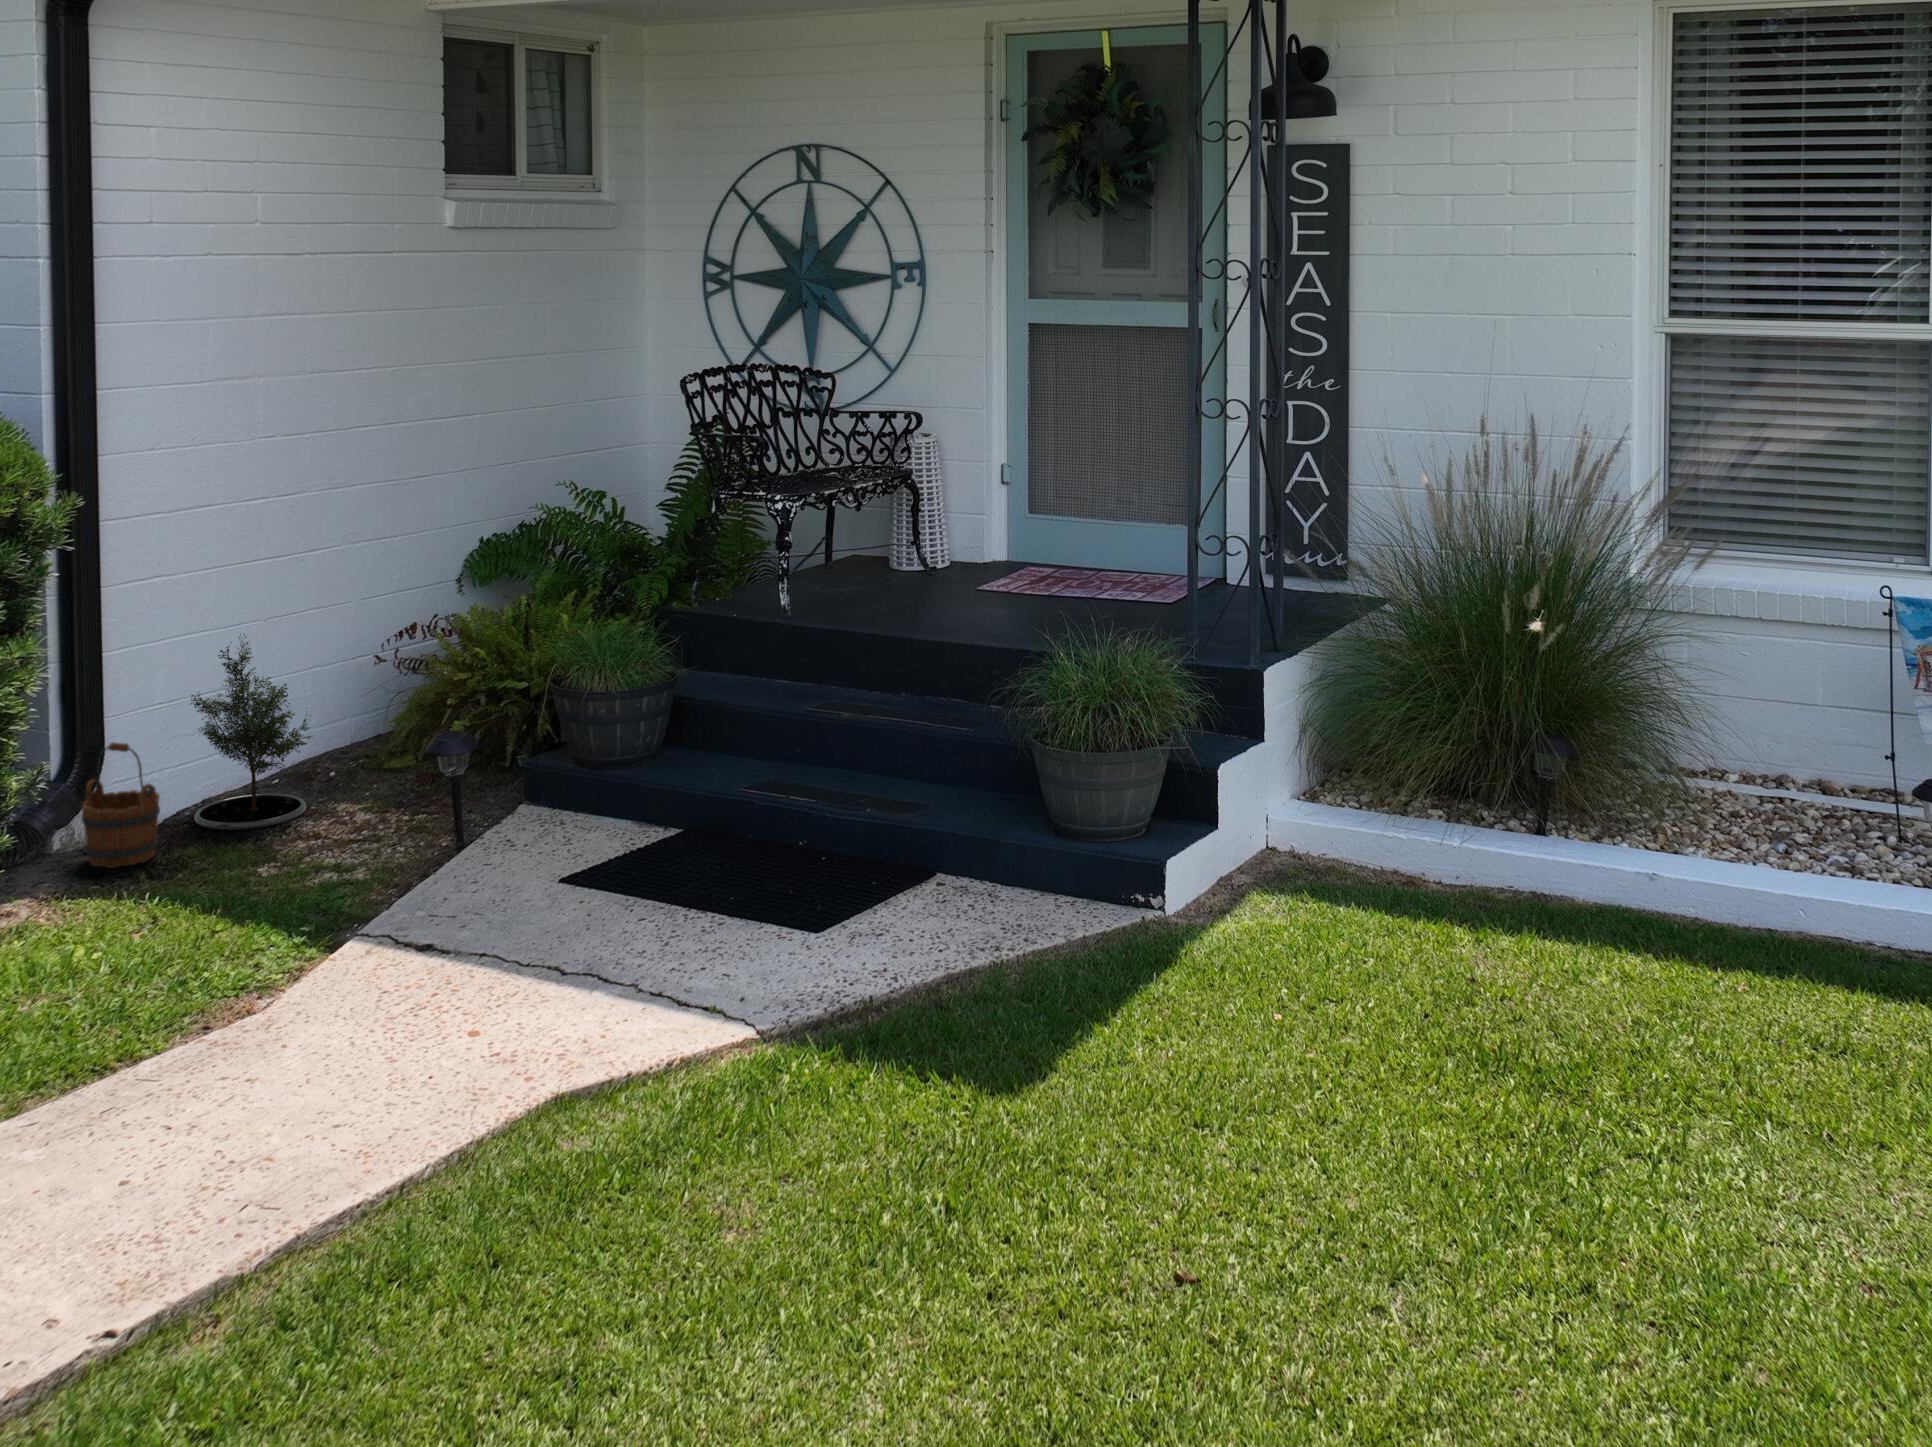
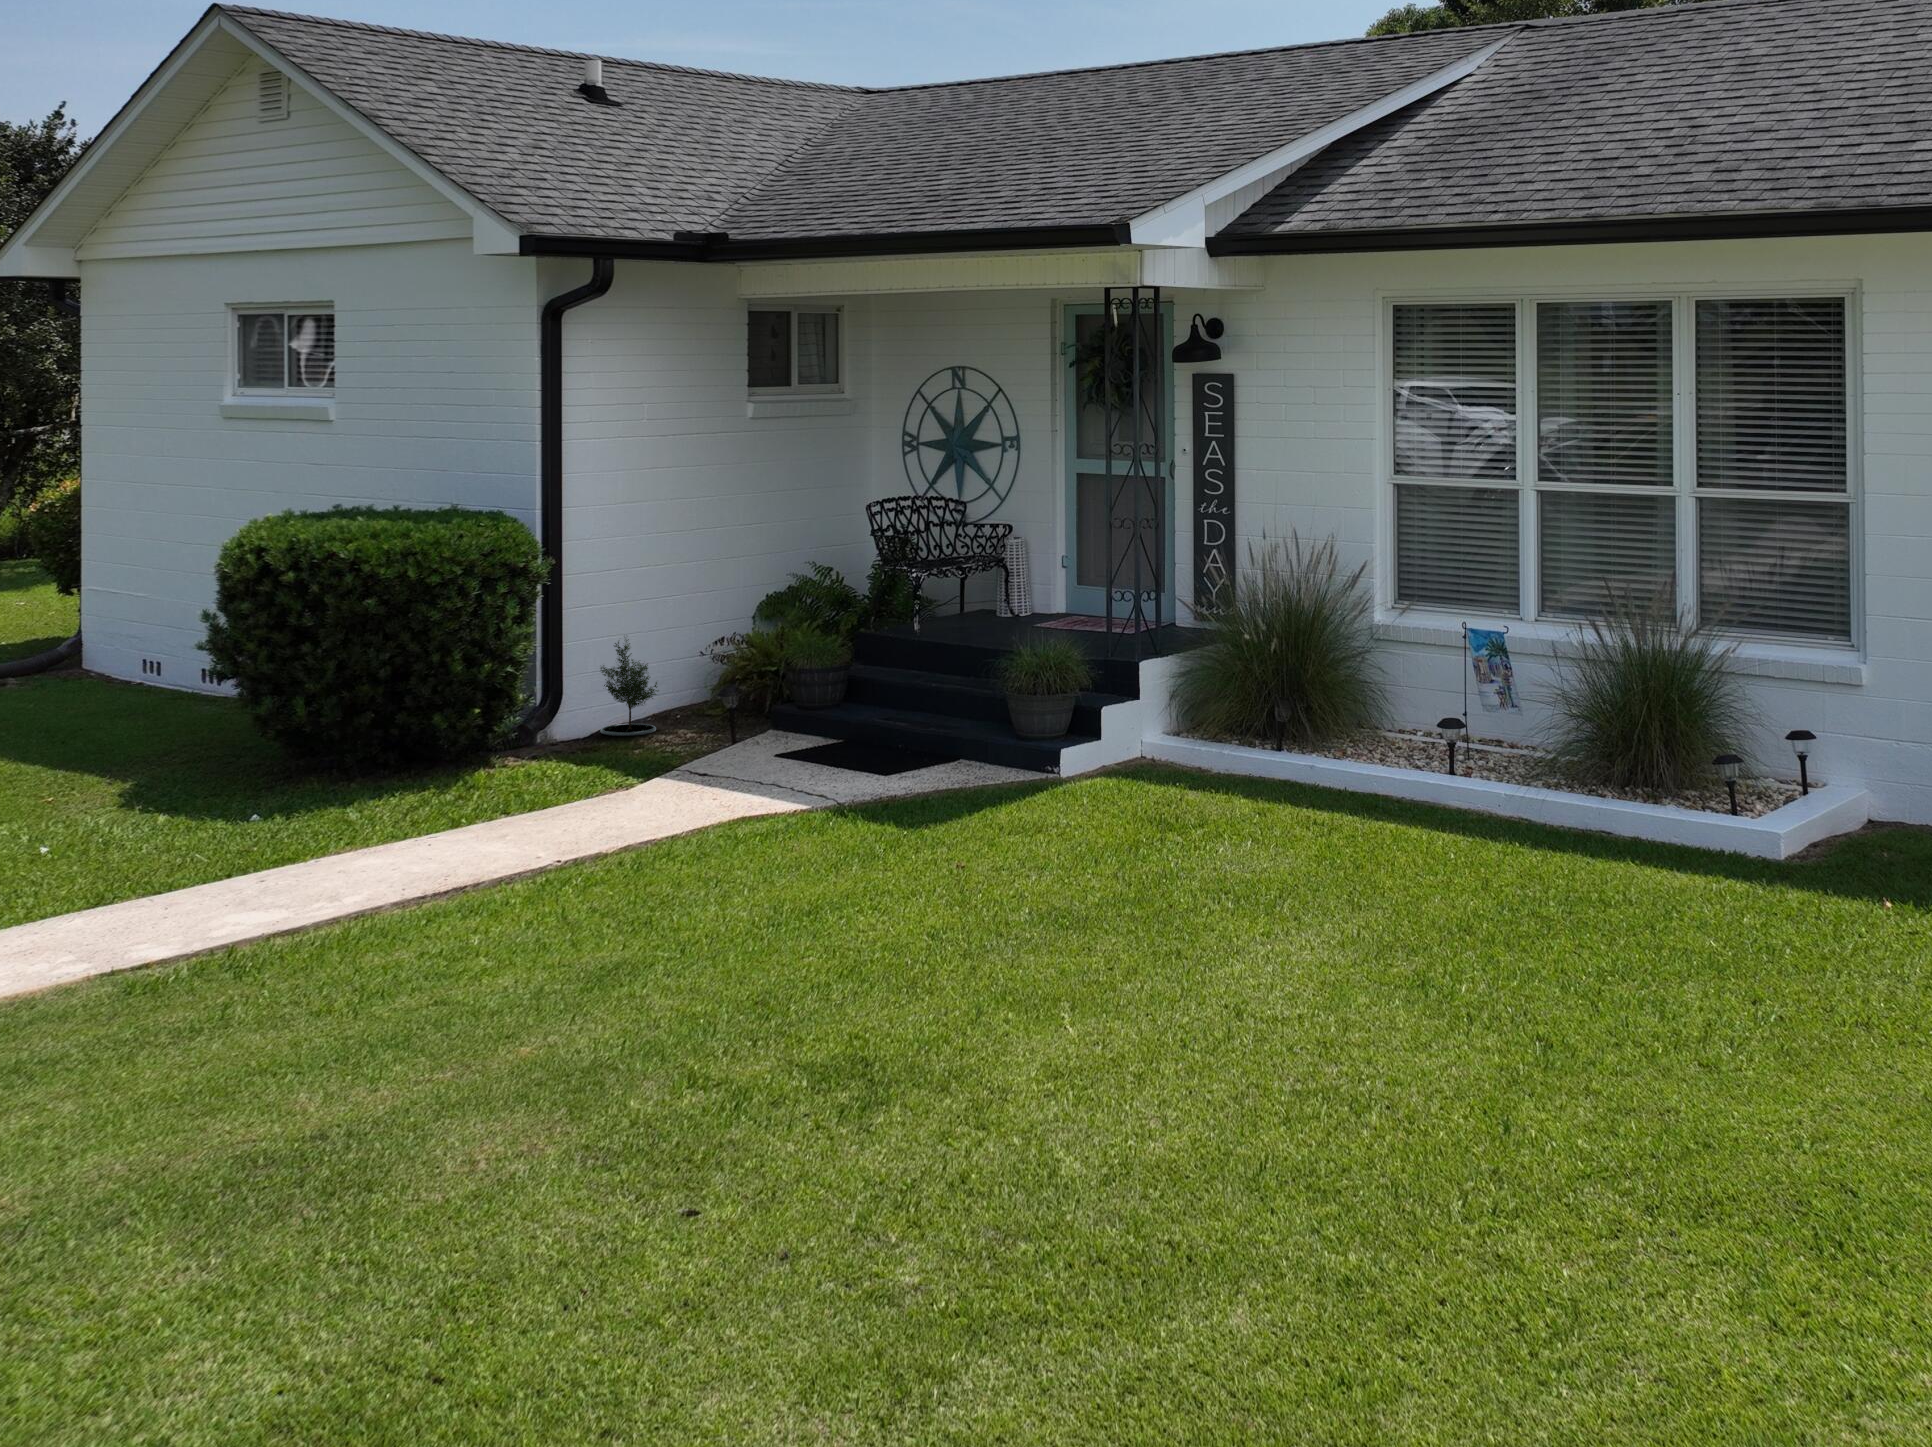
wooden bucket: present [81,742,160,868] -> none [546,683,584,746]

